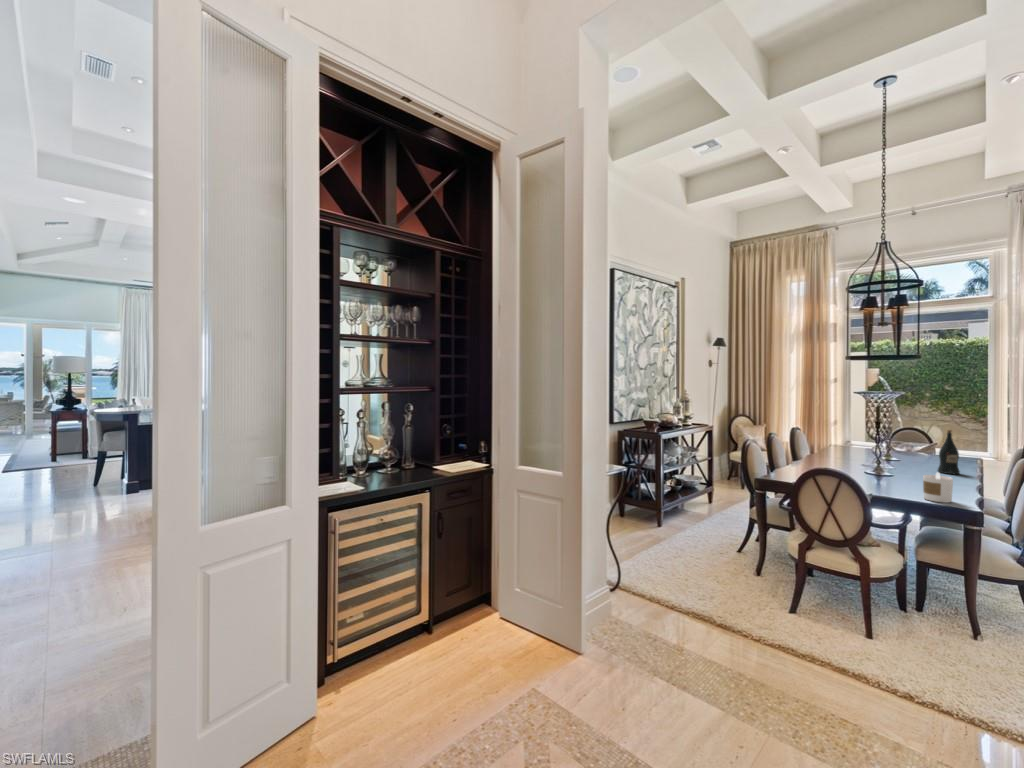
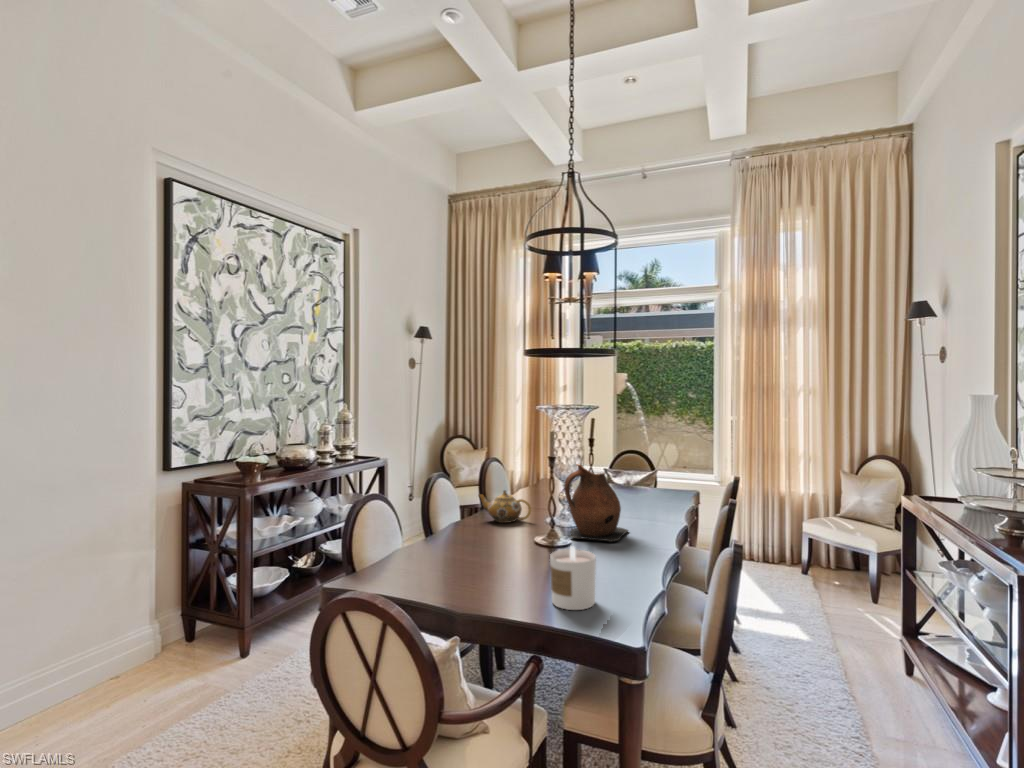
wine bottle: present [938,430,960,474] -> none [636,452,663,524]
ceramic pitcher: none [895,434,938,480] -> present [564,464,628,542]
teapot: none [820,448,860,467] -> present [479,490,531,523]

